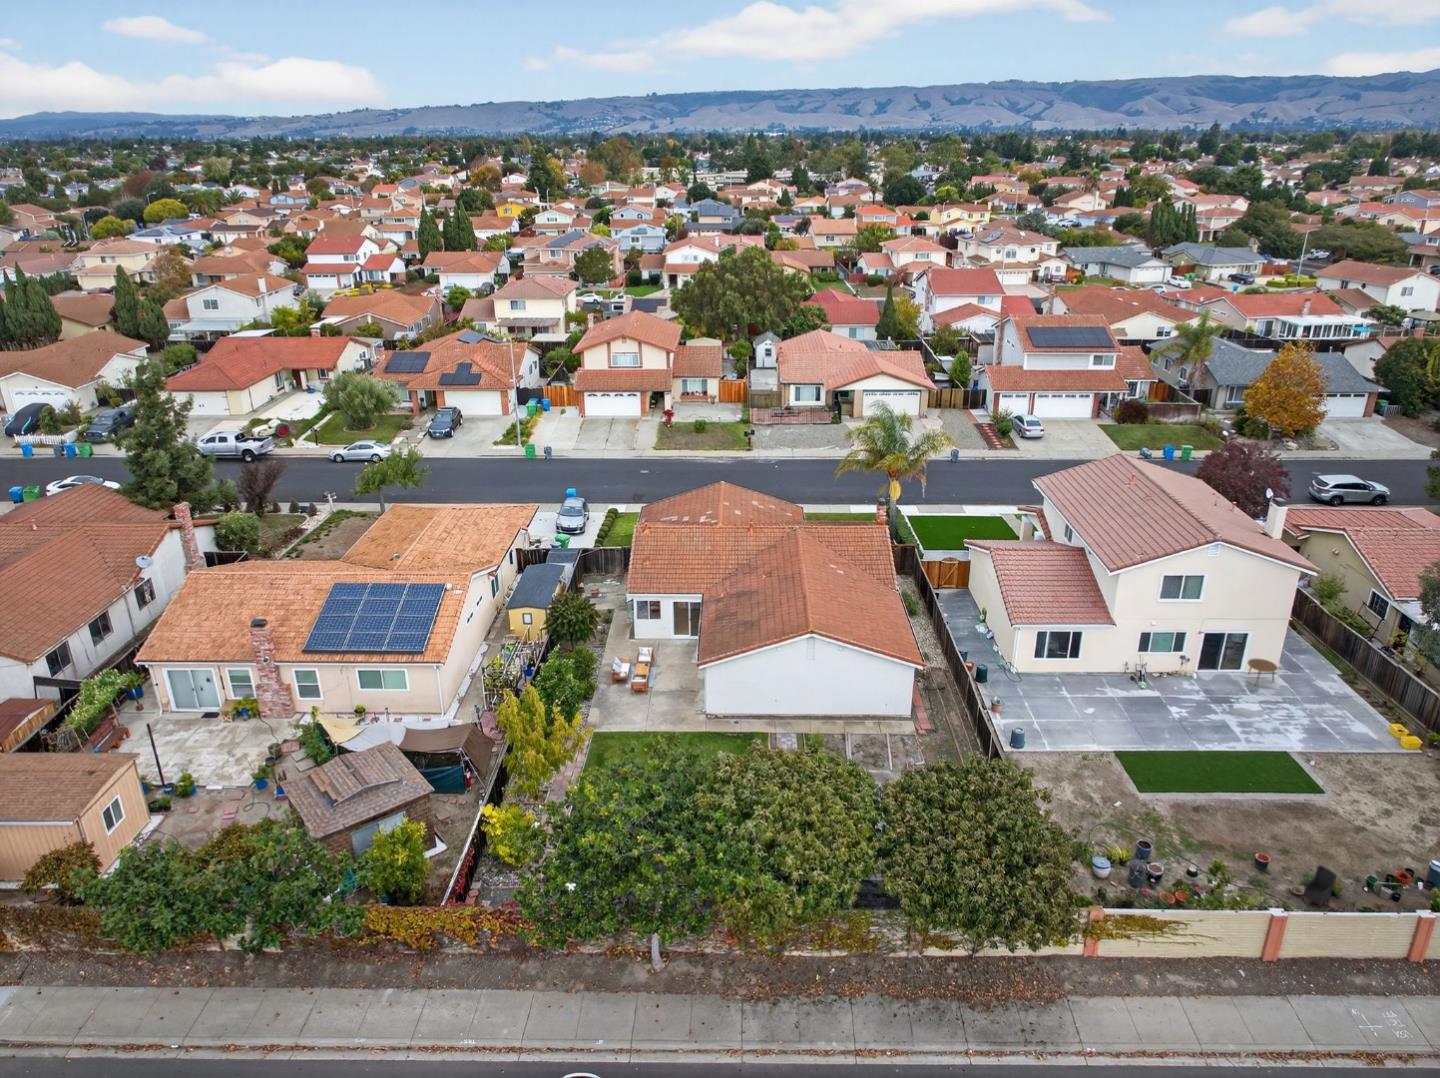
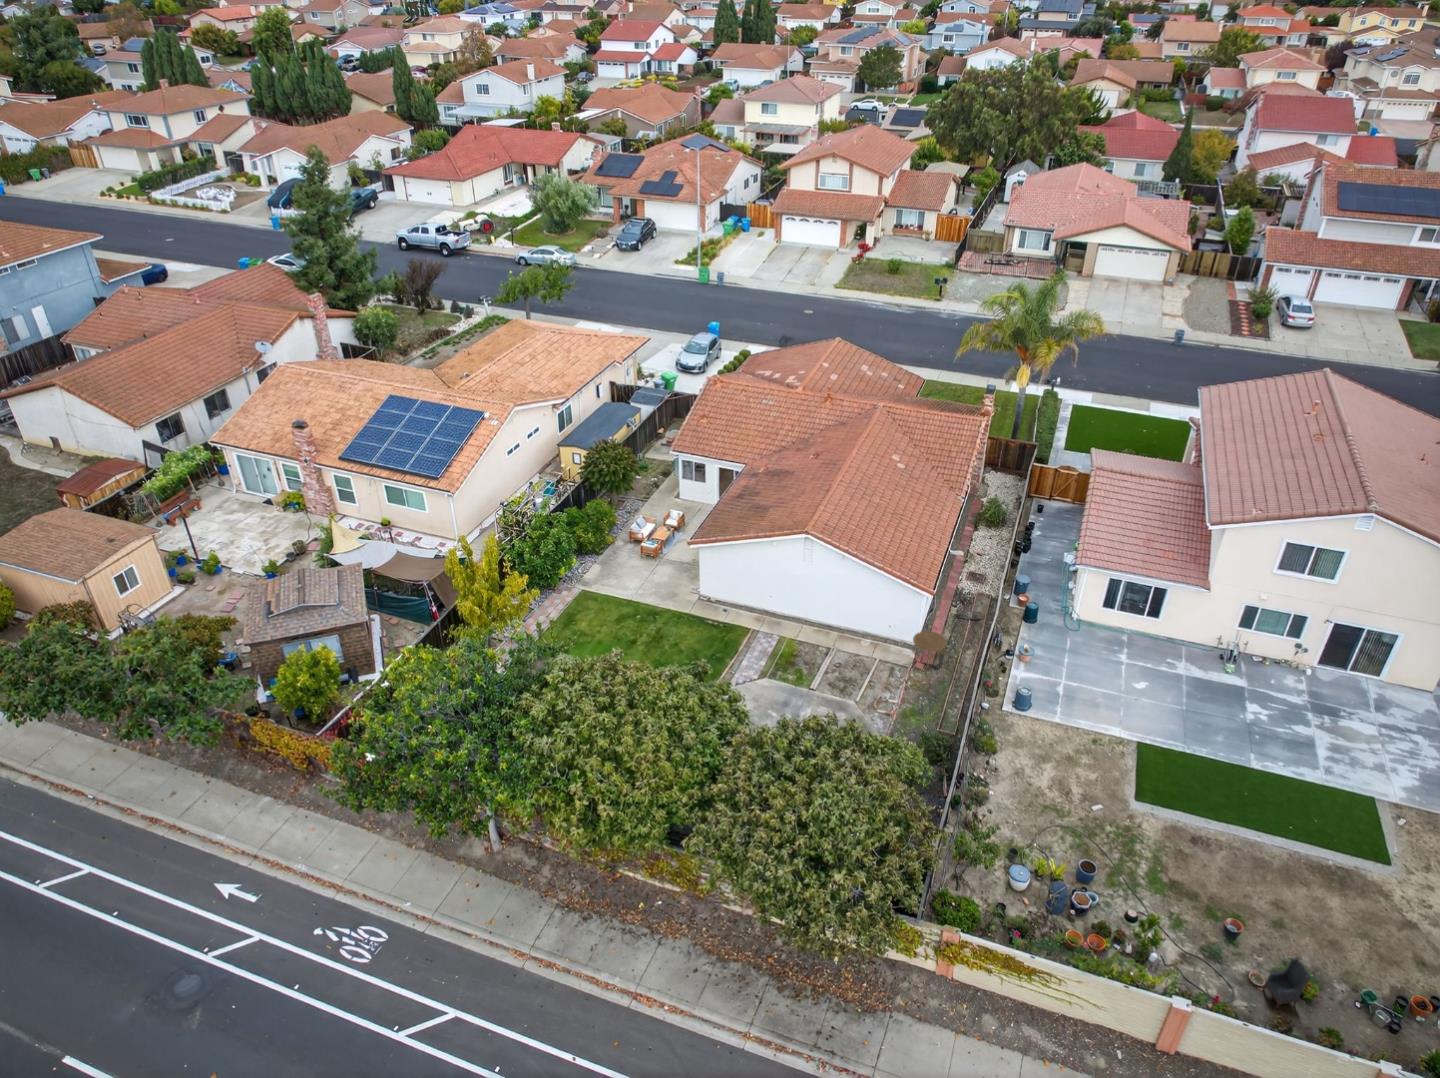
dining table: present [1248,659,1277,685] -> present [913,631,946,668]

